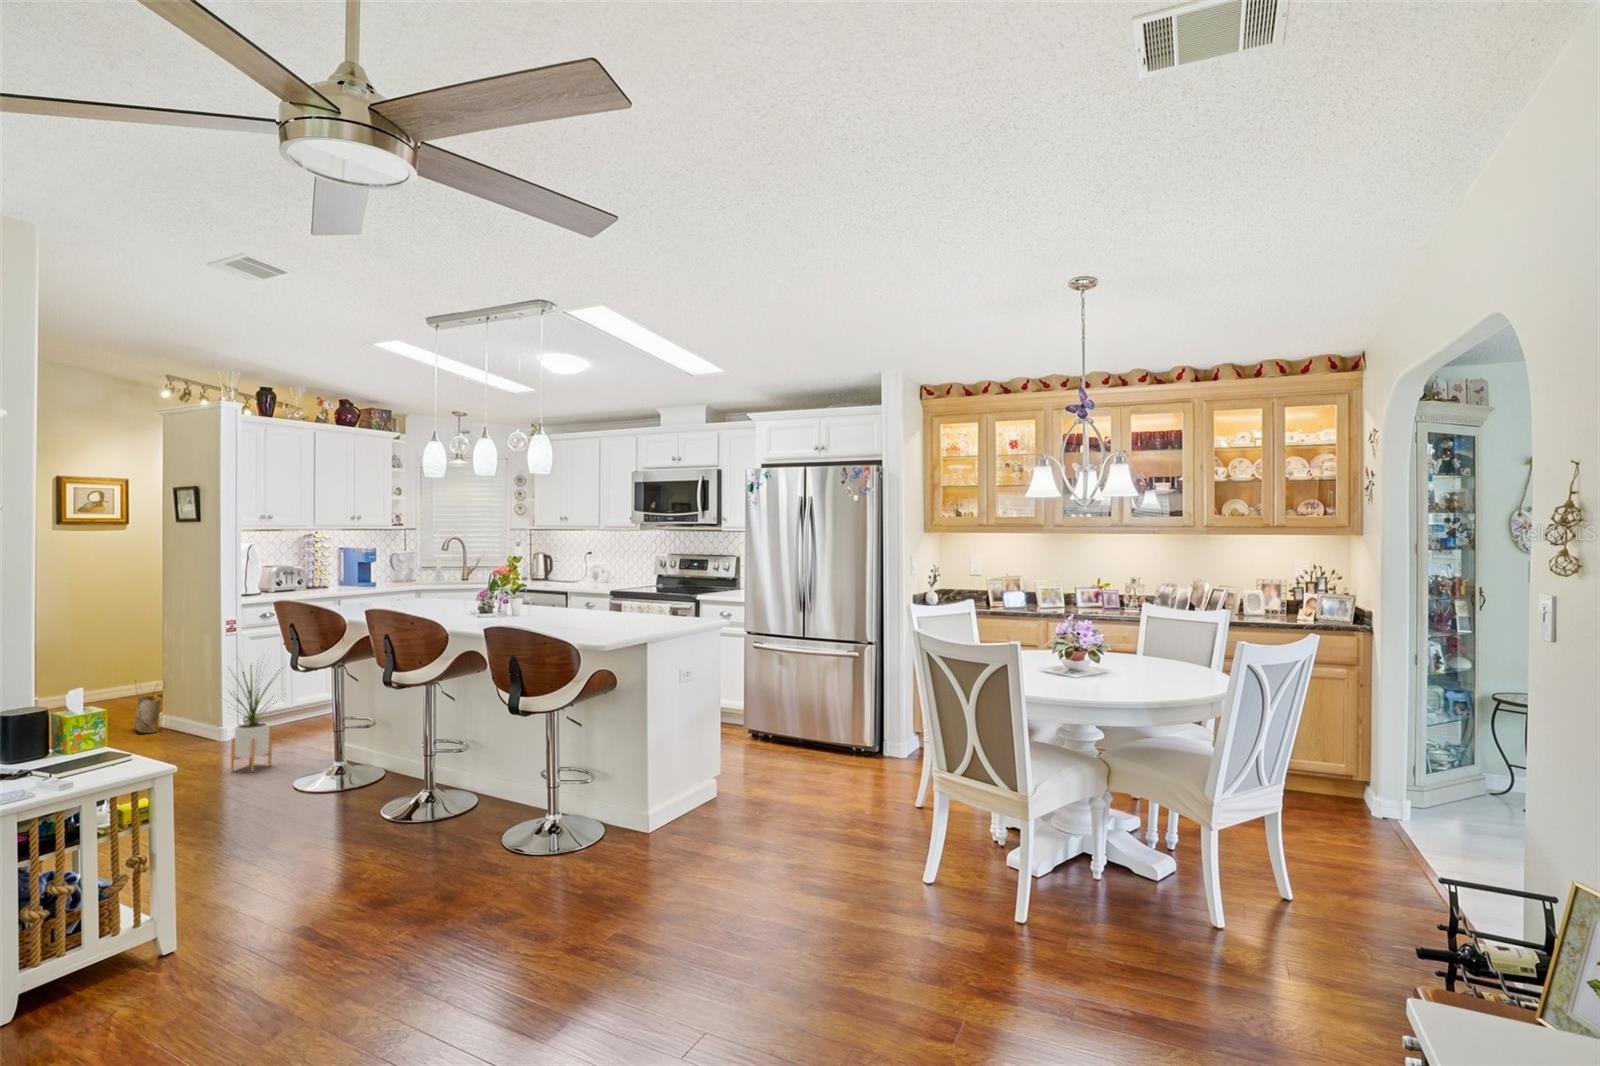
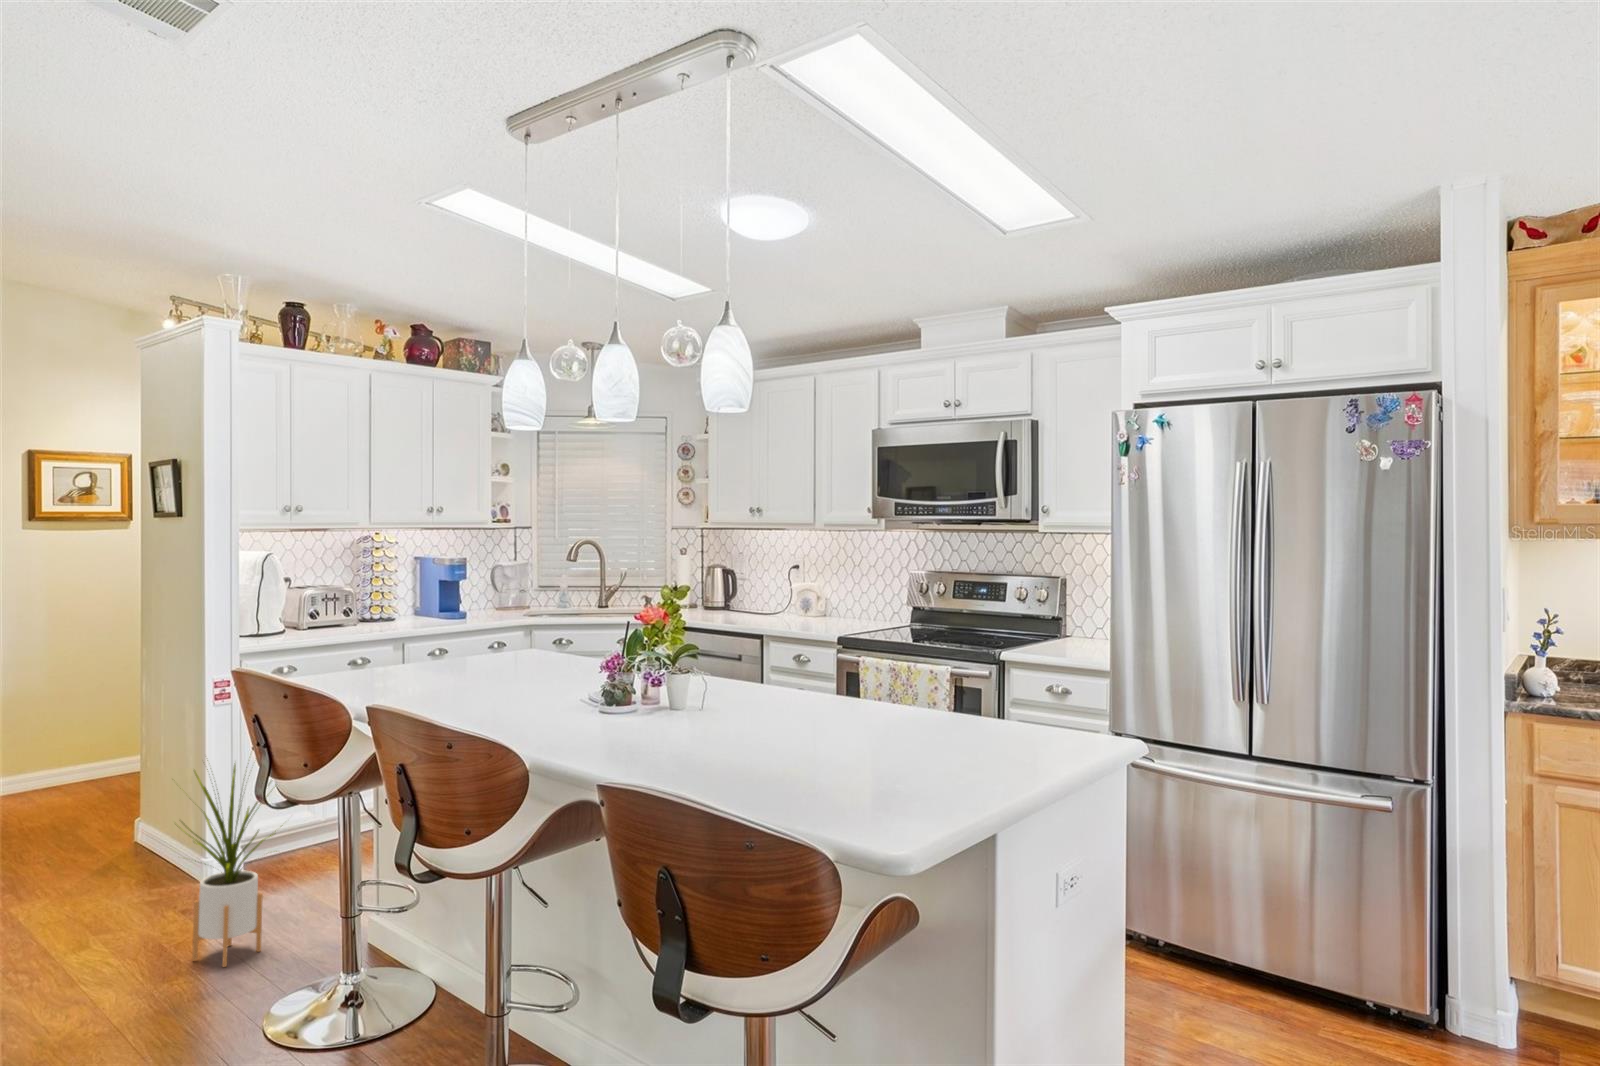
woven basket: present [134,692,161,733] -> none [107,764,150,851]

